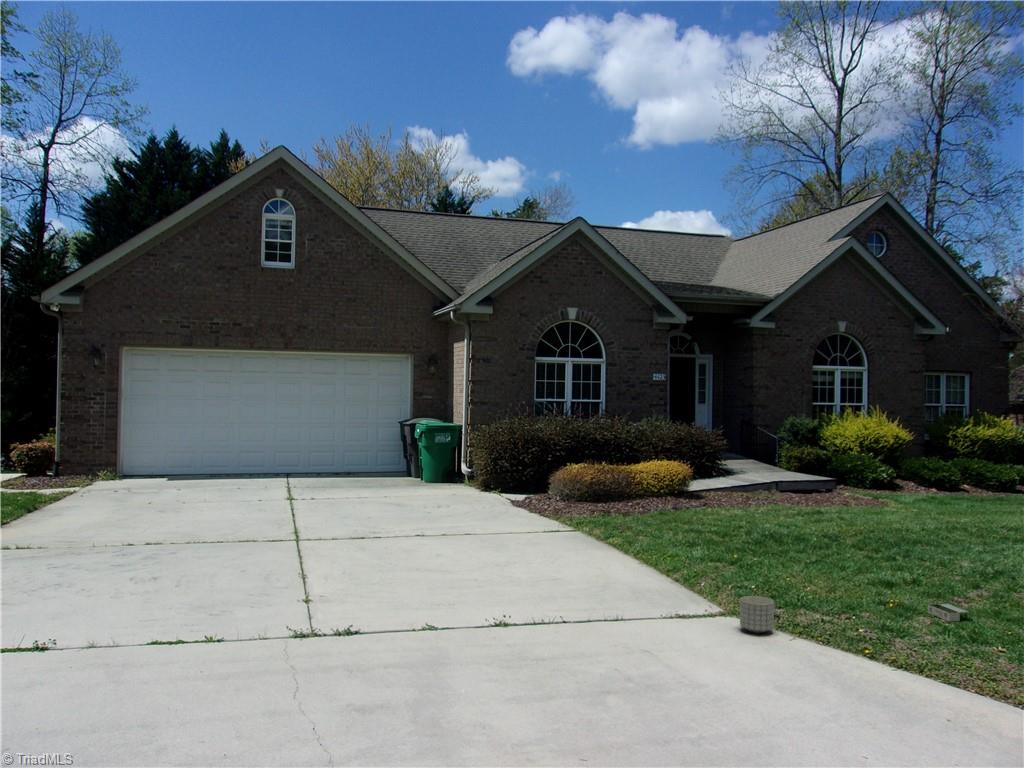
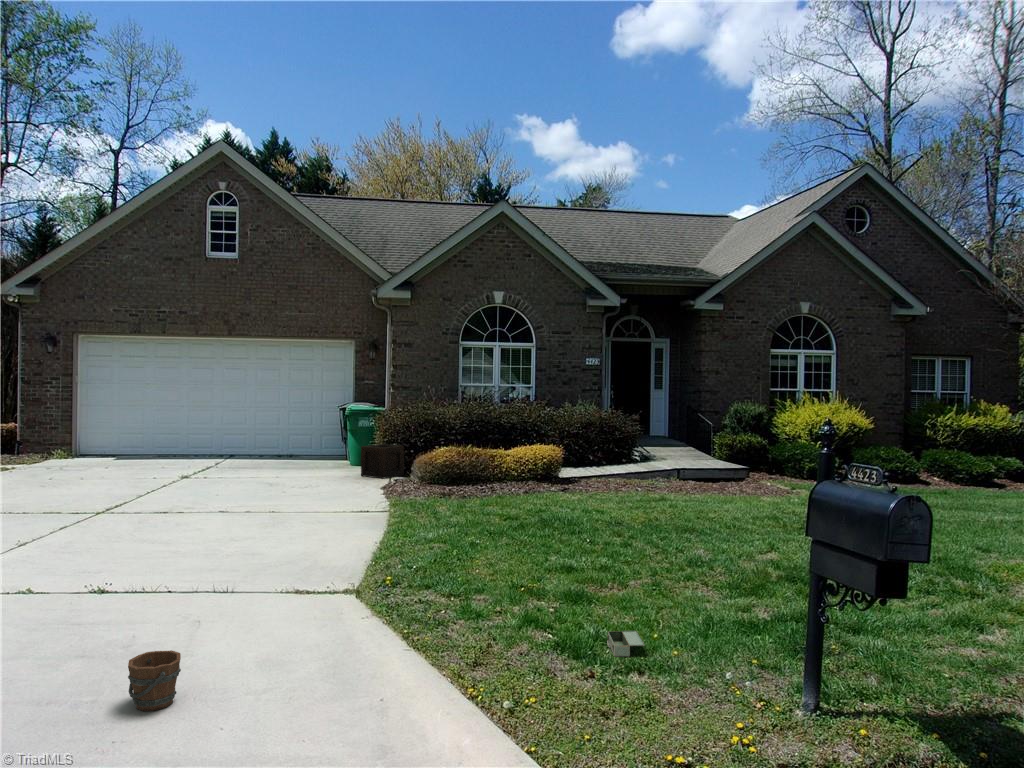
wooden crate: none [471,460,511,494] -> present [361,444,404,479]
planter: present [740,596,774,633] -> none [325,614,366,662]
bucket: none [655,623,696,669] -> present [128,650,181,711]

